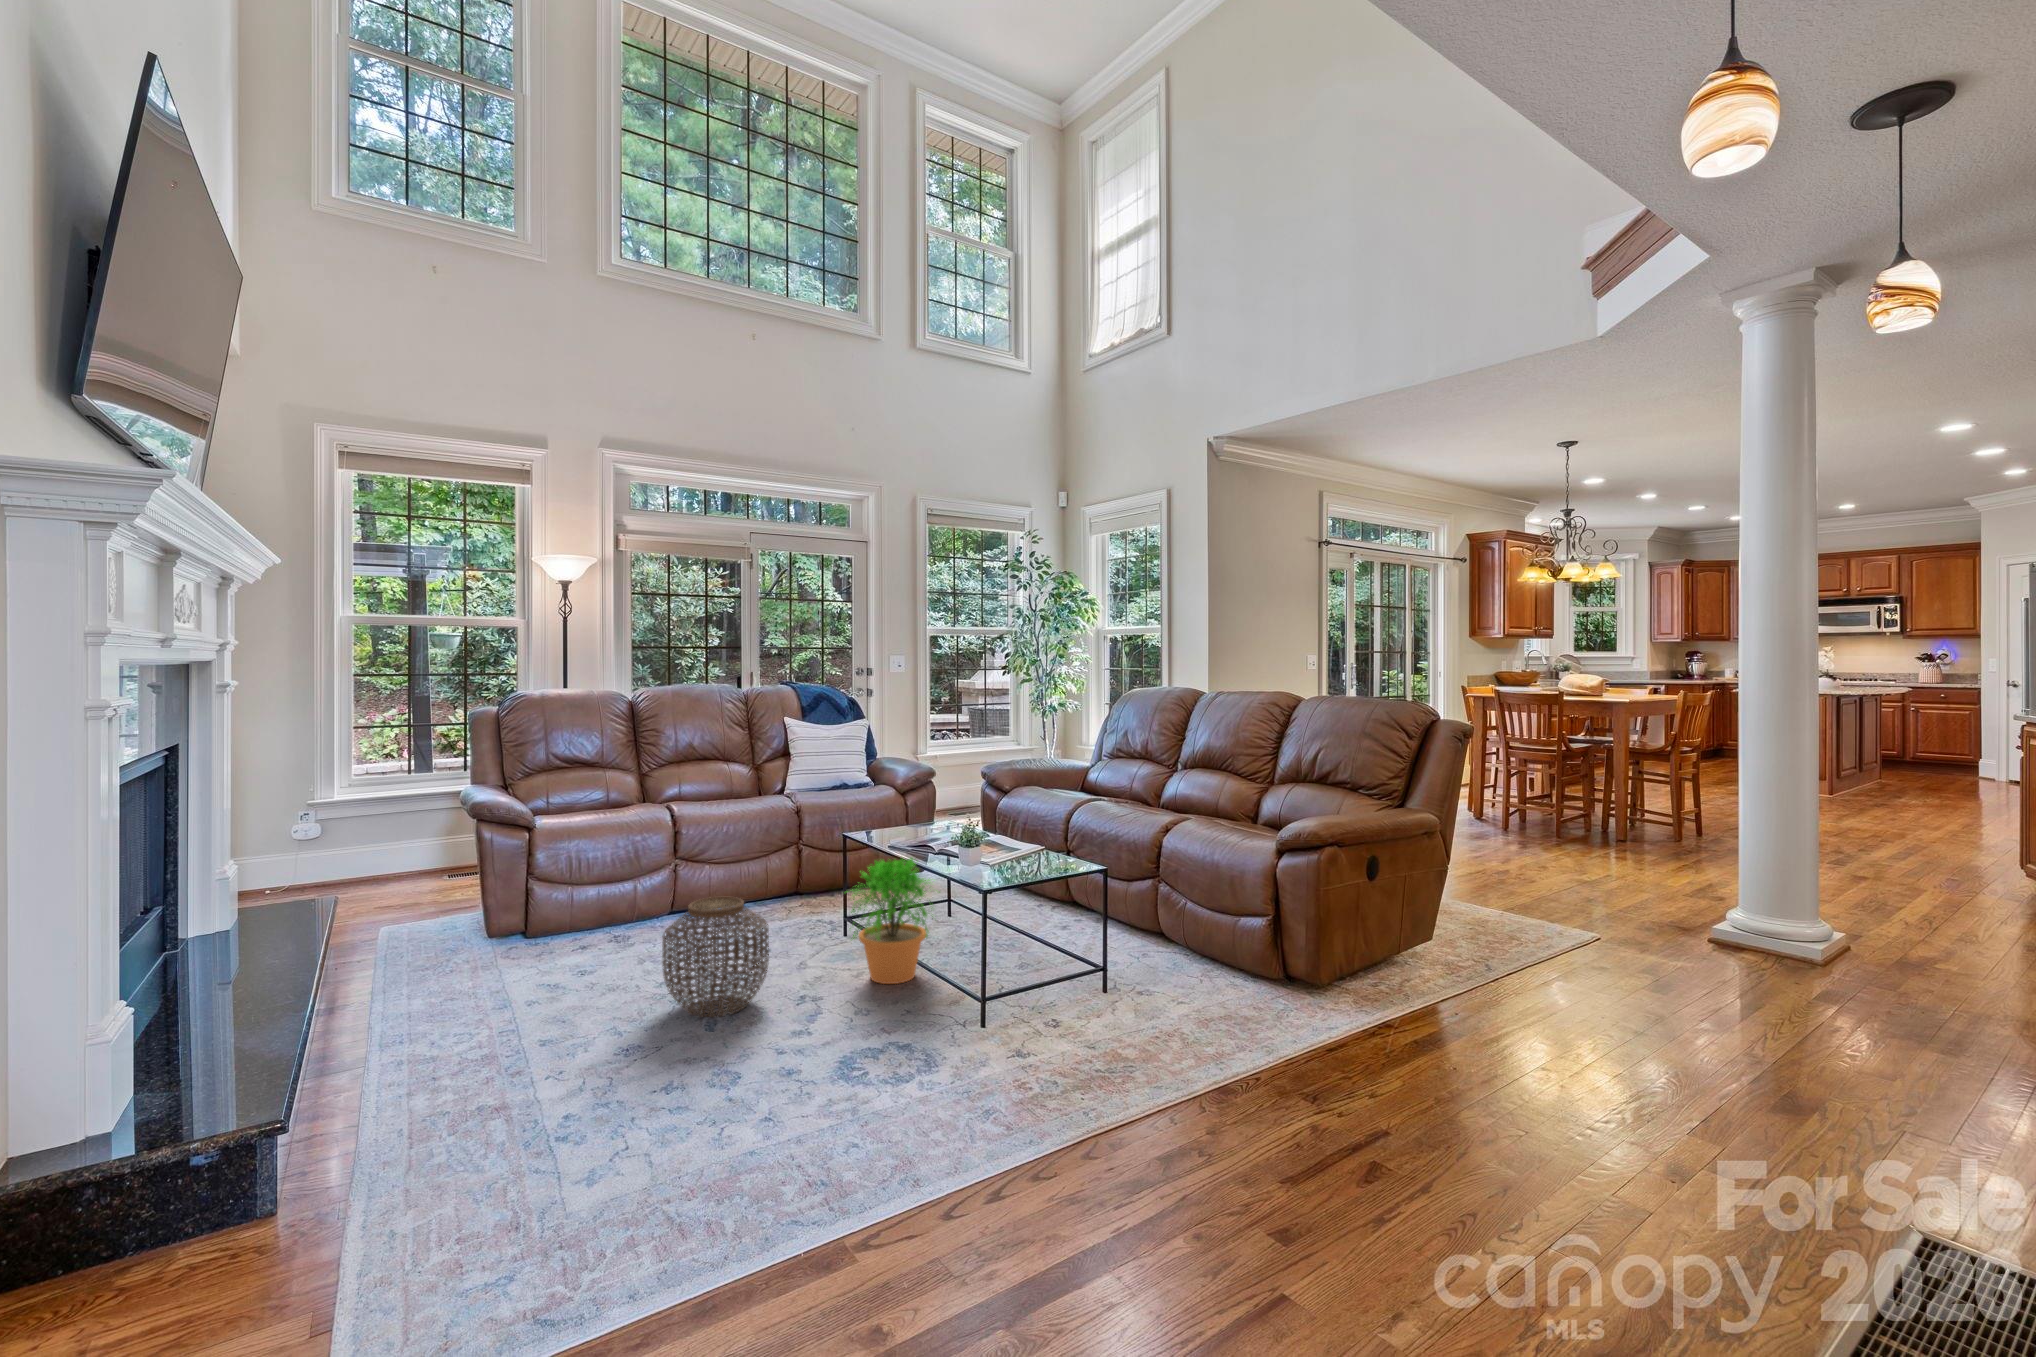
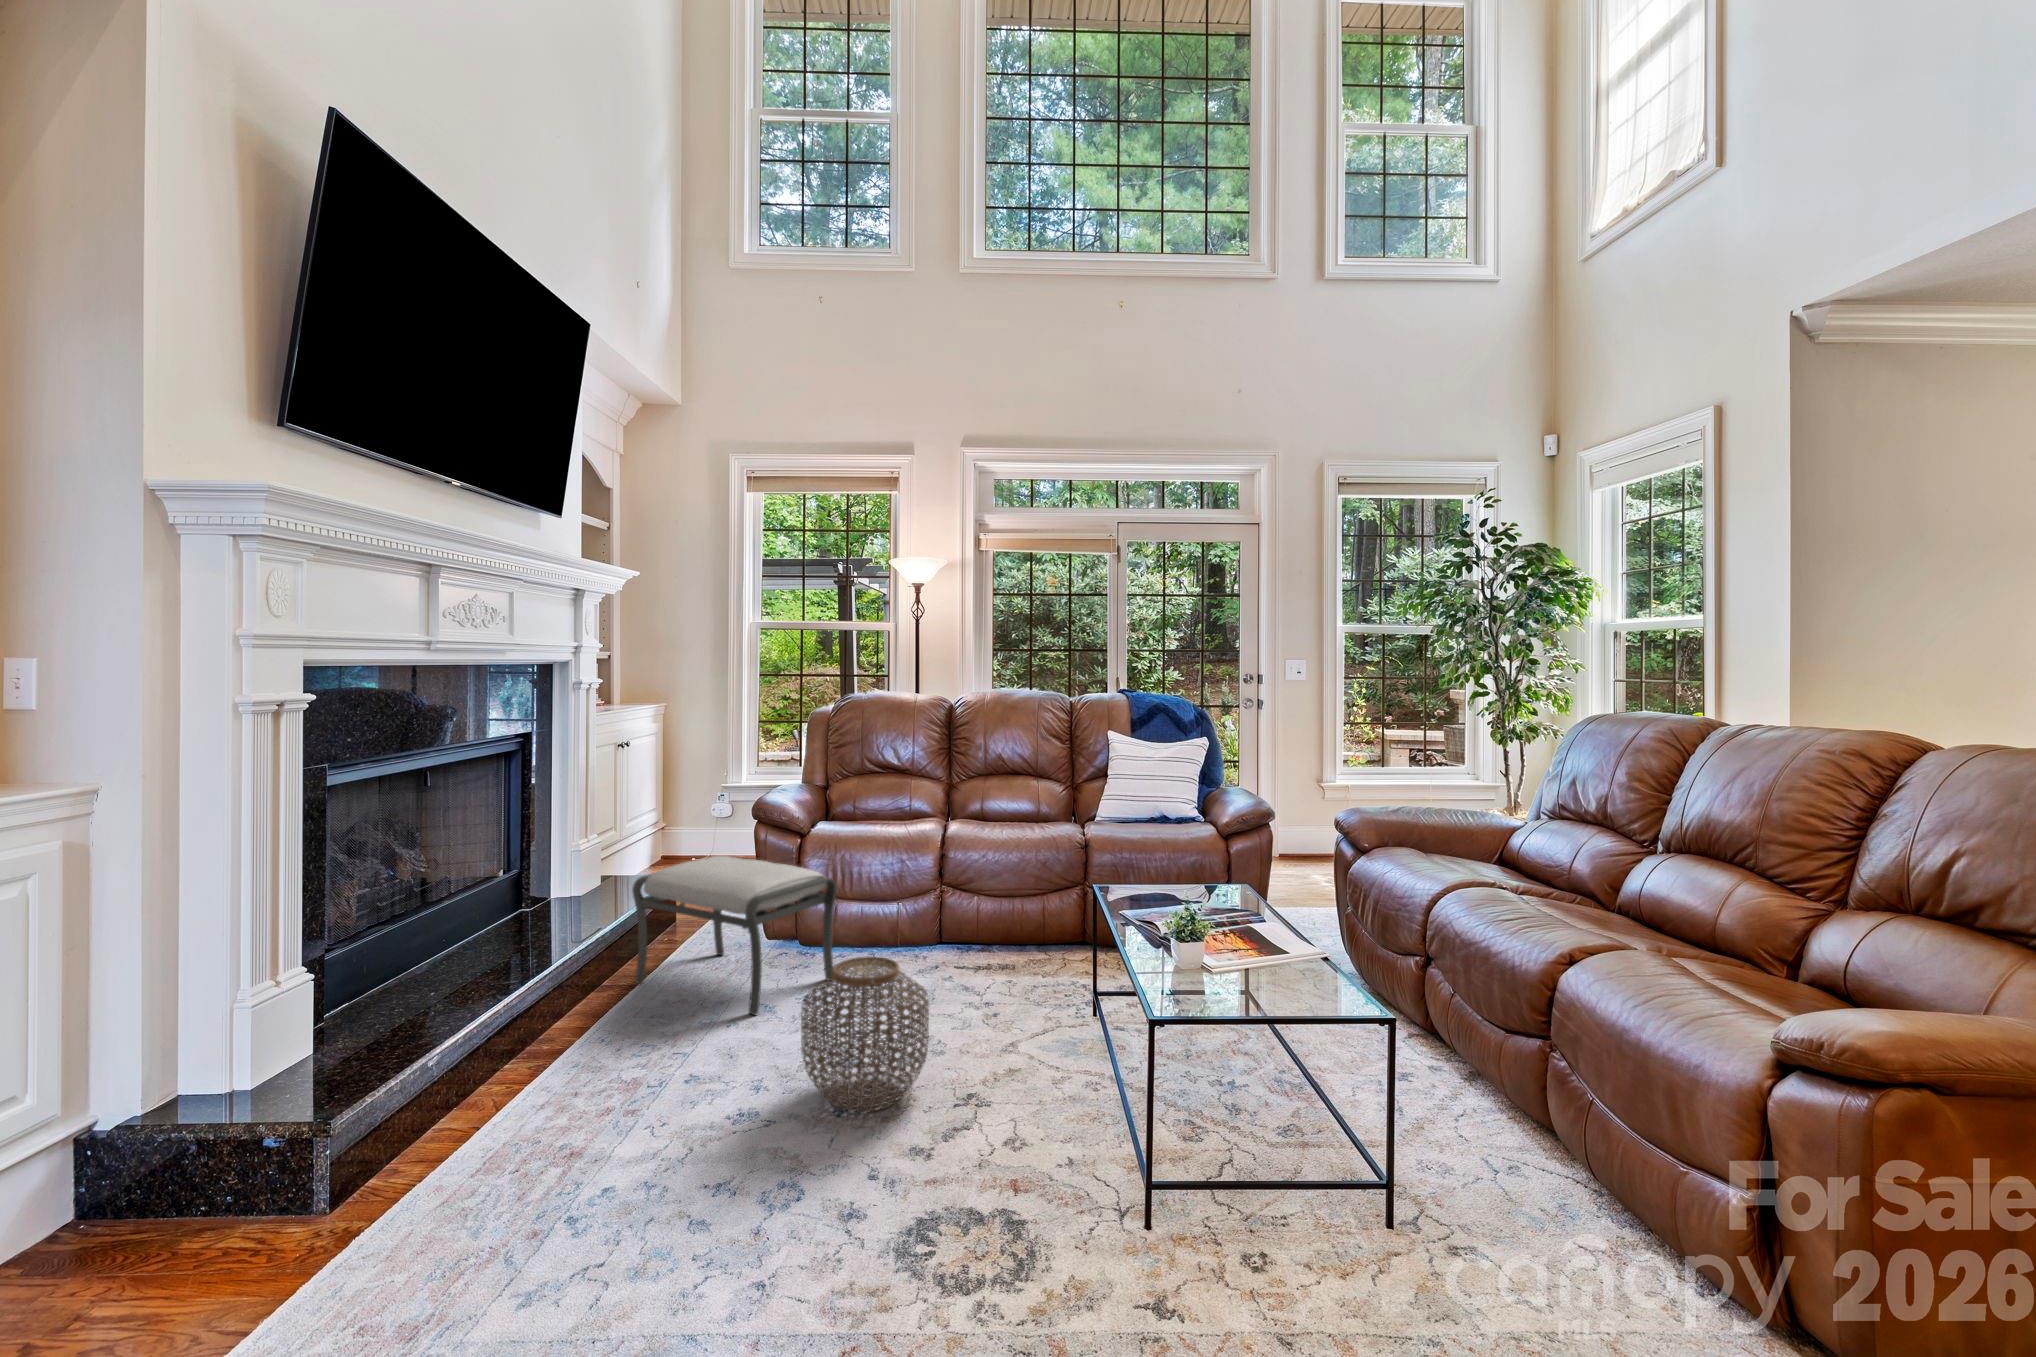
ottoman: none [370,851,593,987] -> present [632,856,837,1015]
potted plant: present [850,858,933,984] -> none [1034,938,1159,1121]

